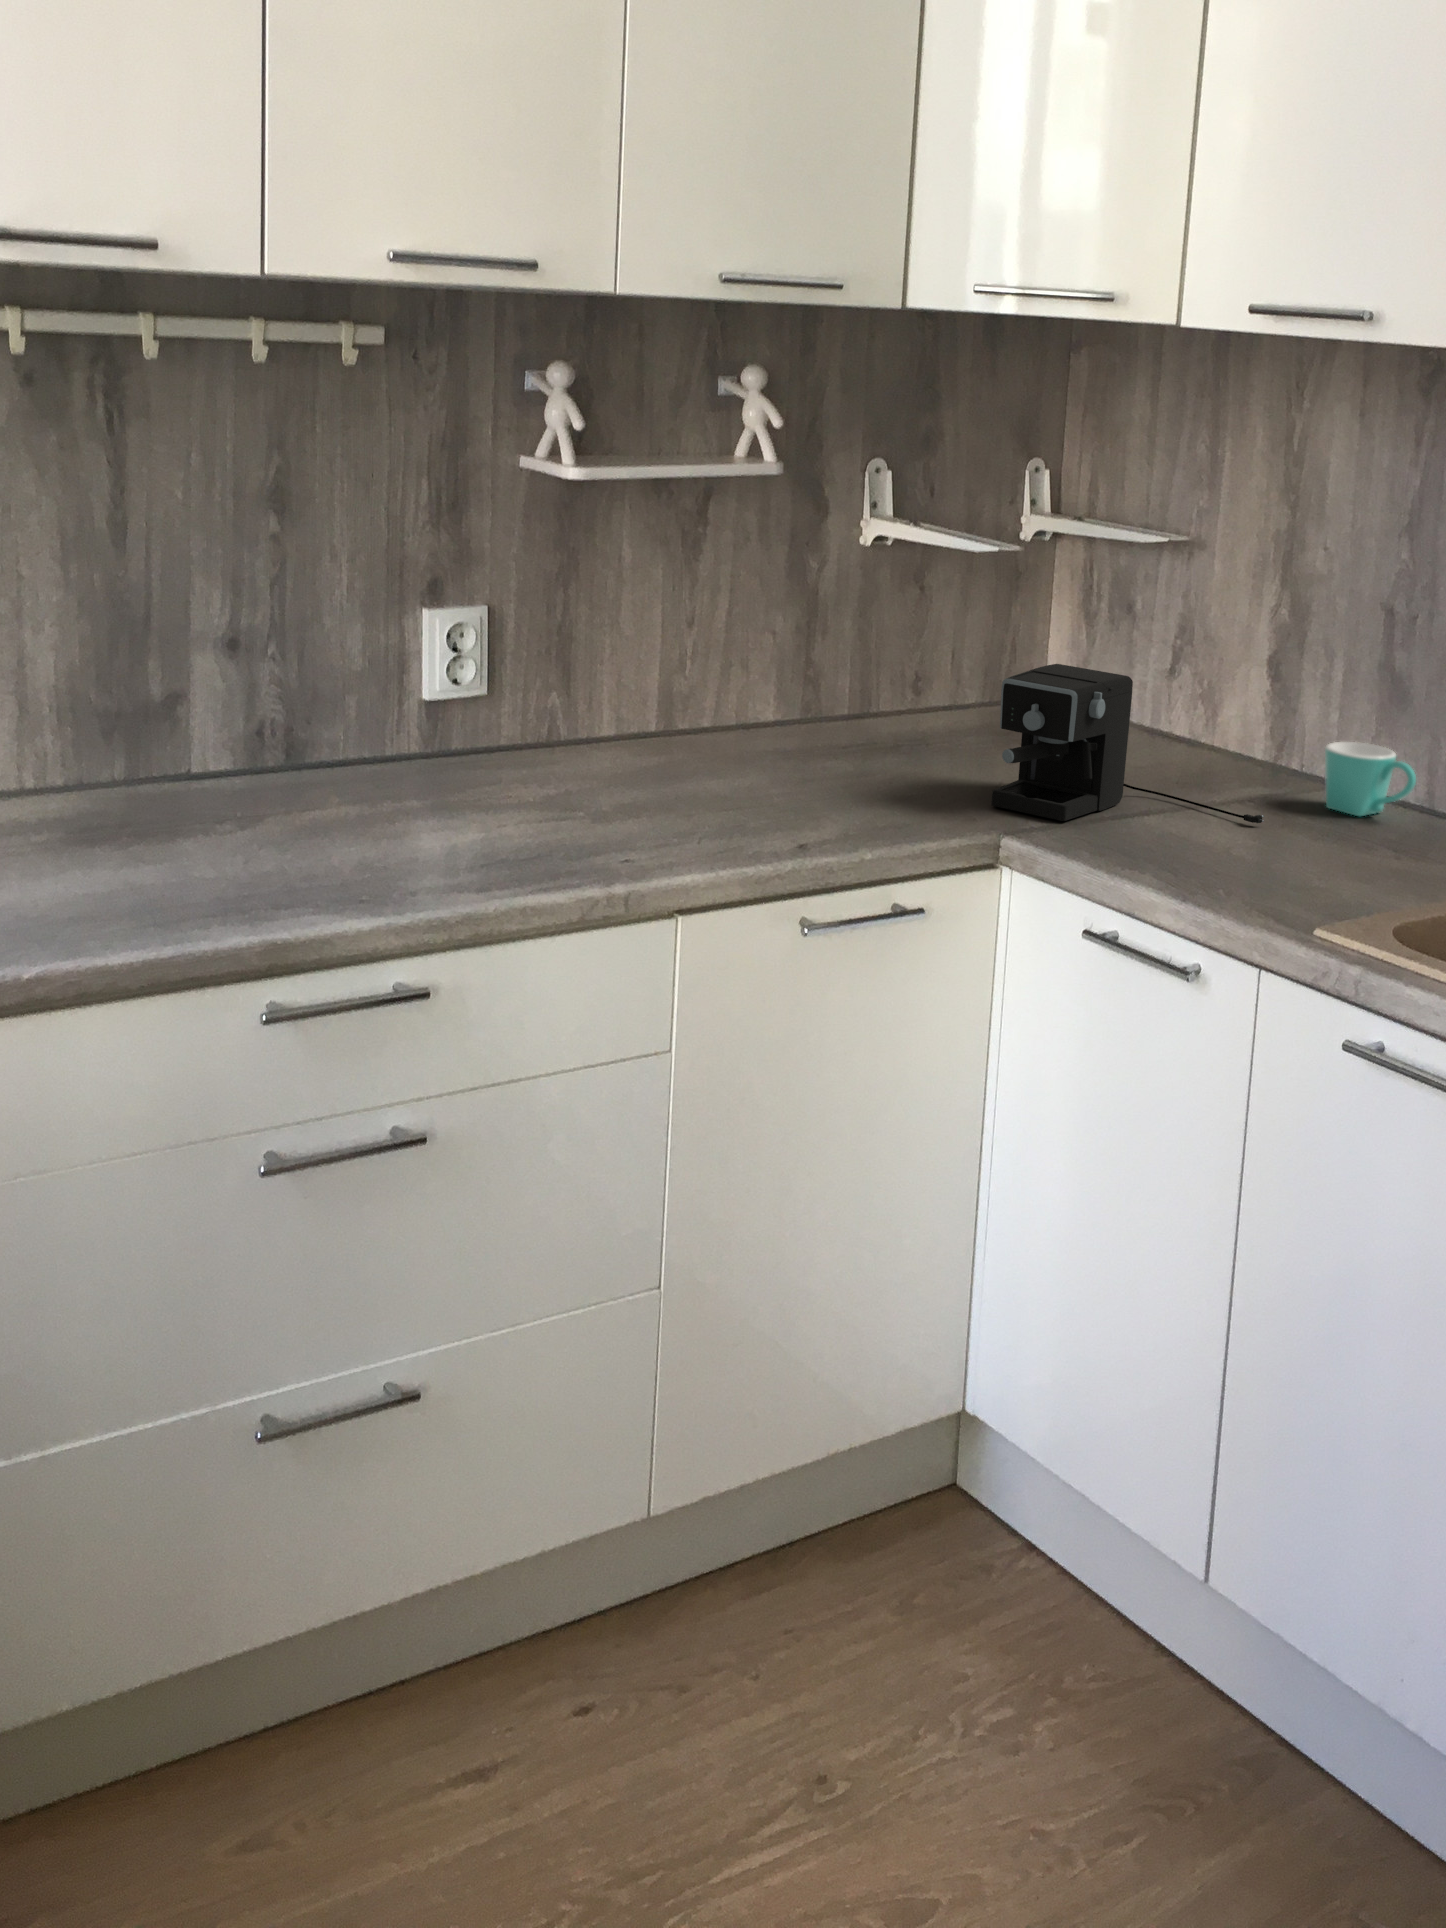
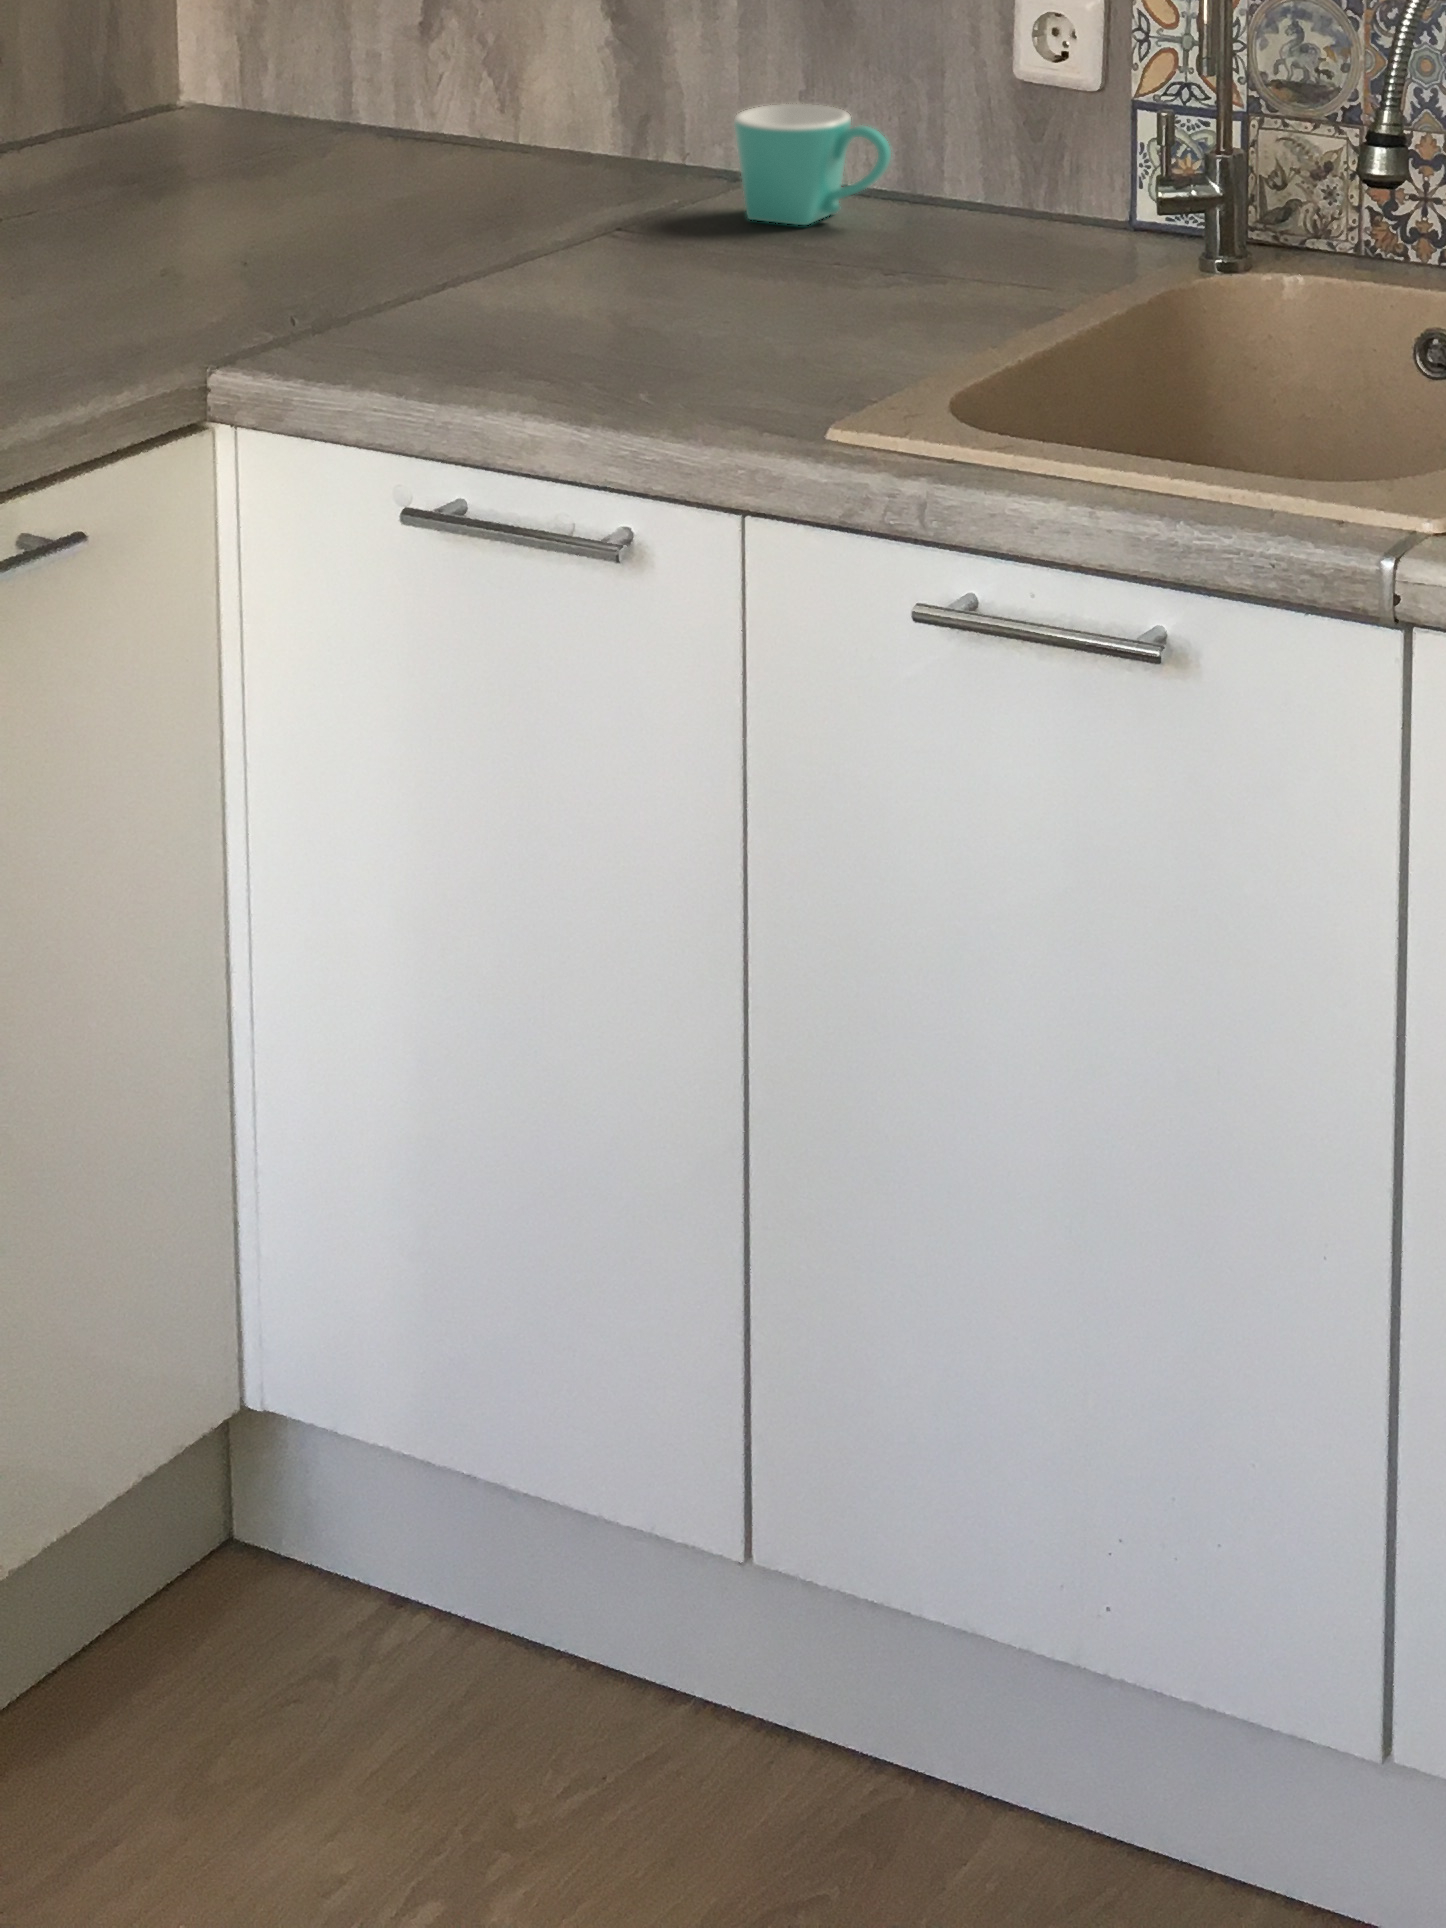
coffee maker: present [991,664,1264,823] -> none [164,42,661,321]

